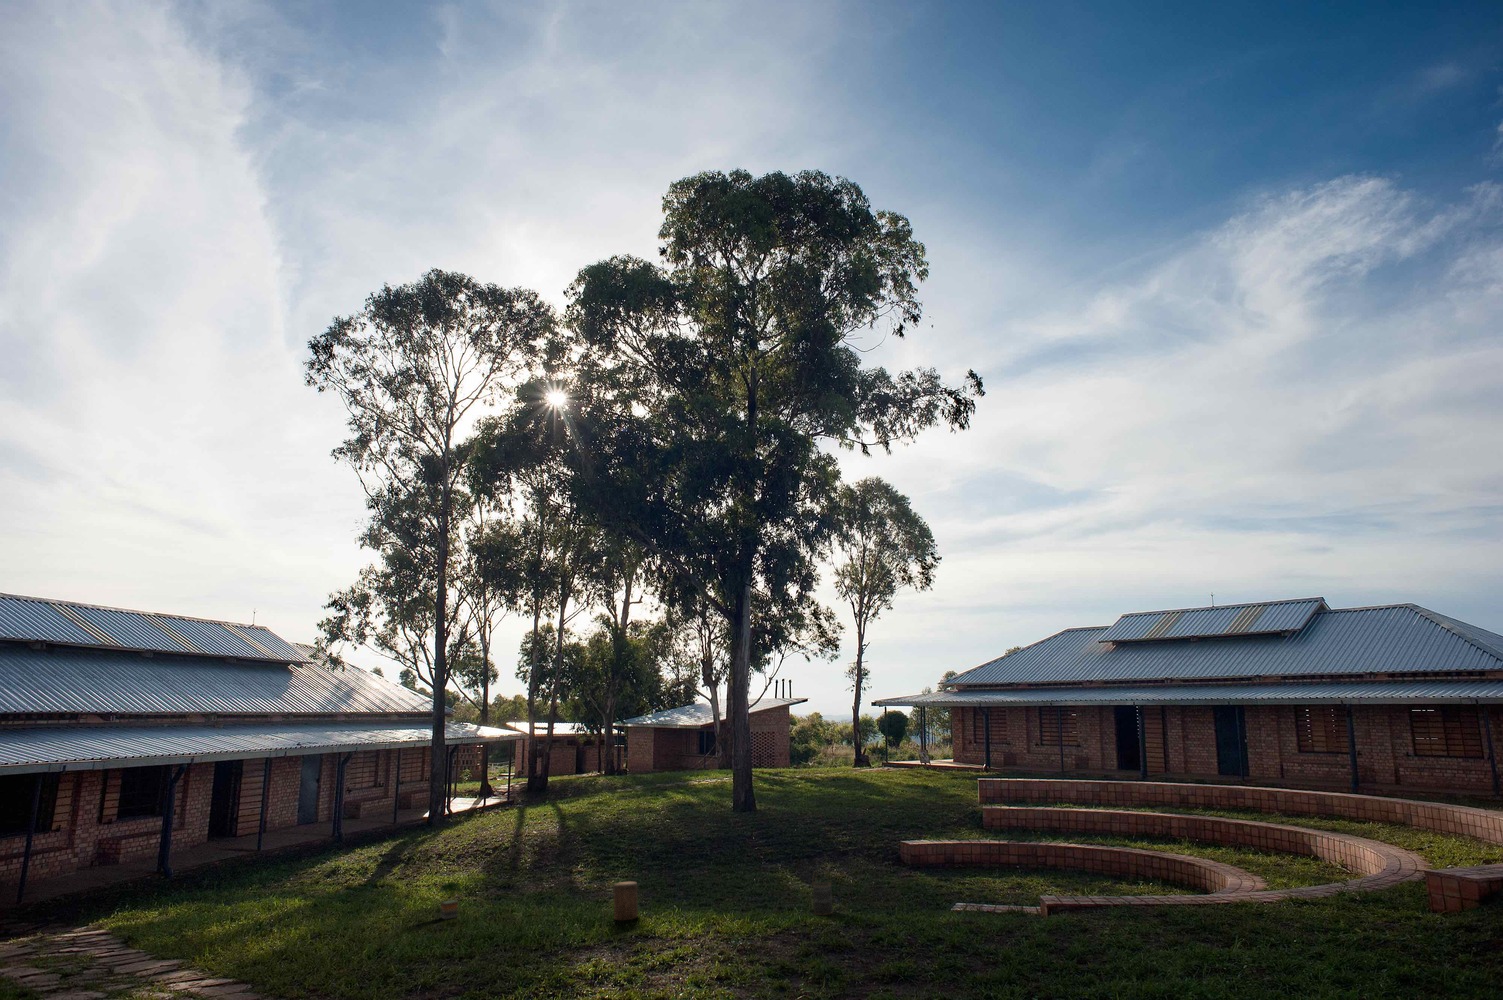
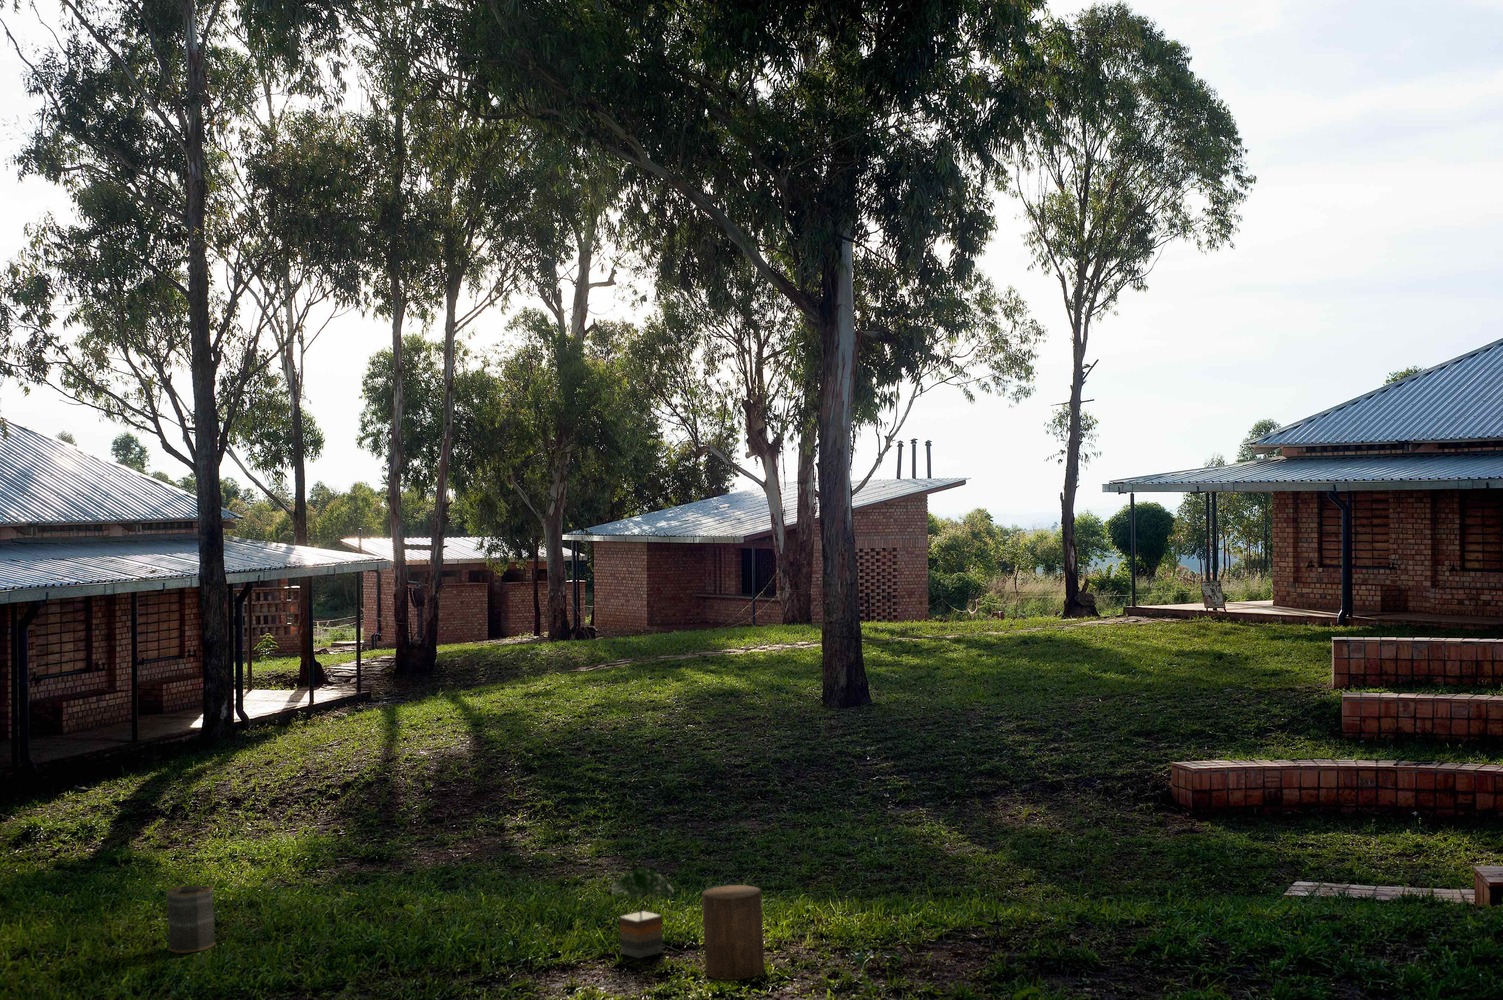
basket: present [813,871,833,915] -> present [166,863,215,953]
potted tree: present [439,882,462,919] -> present [612,870,673,958]

